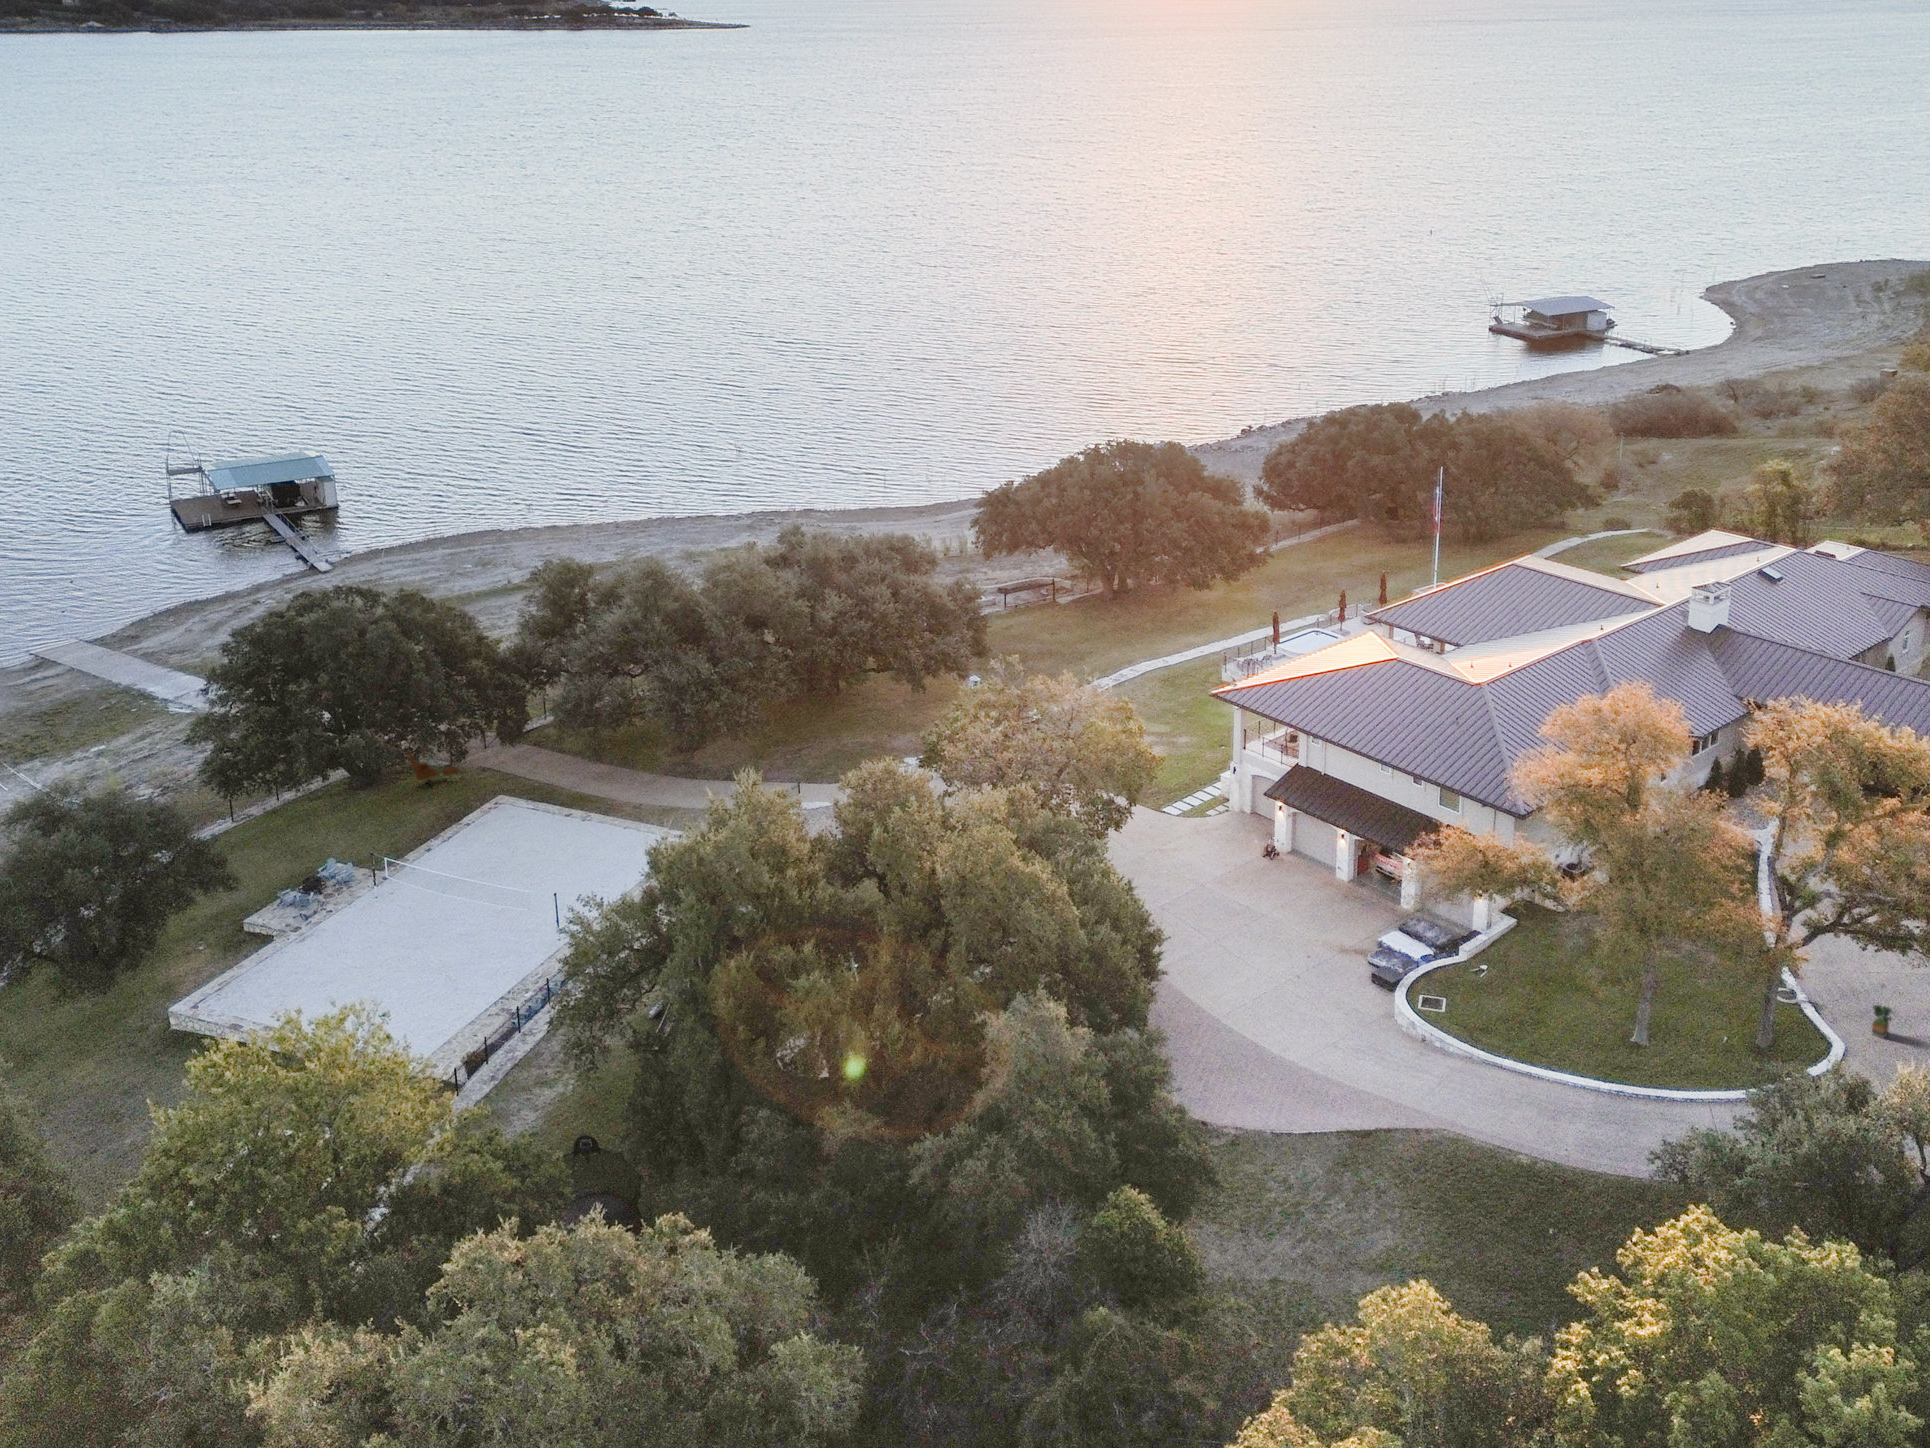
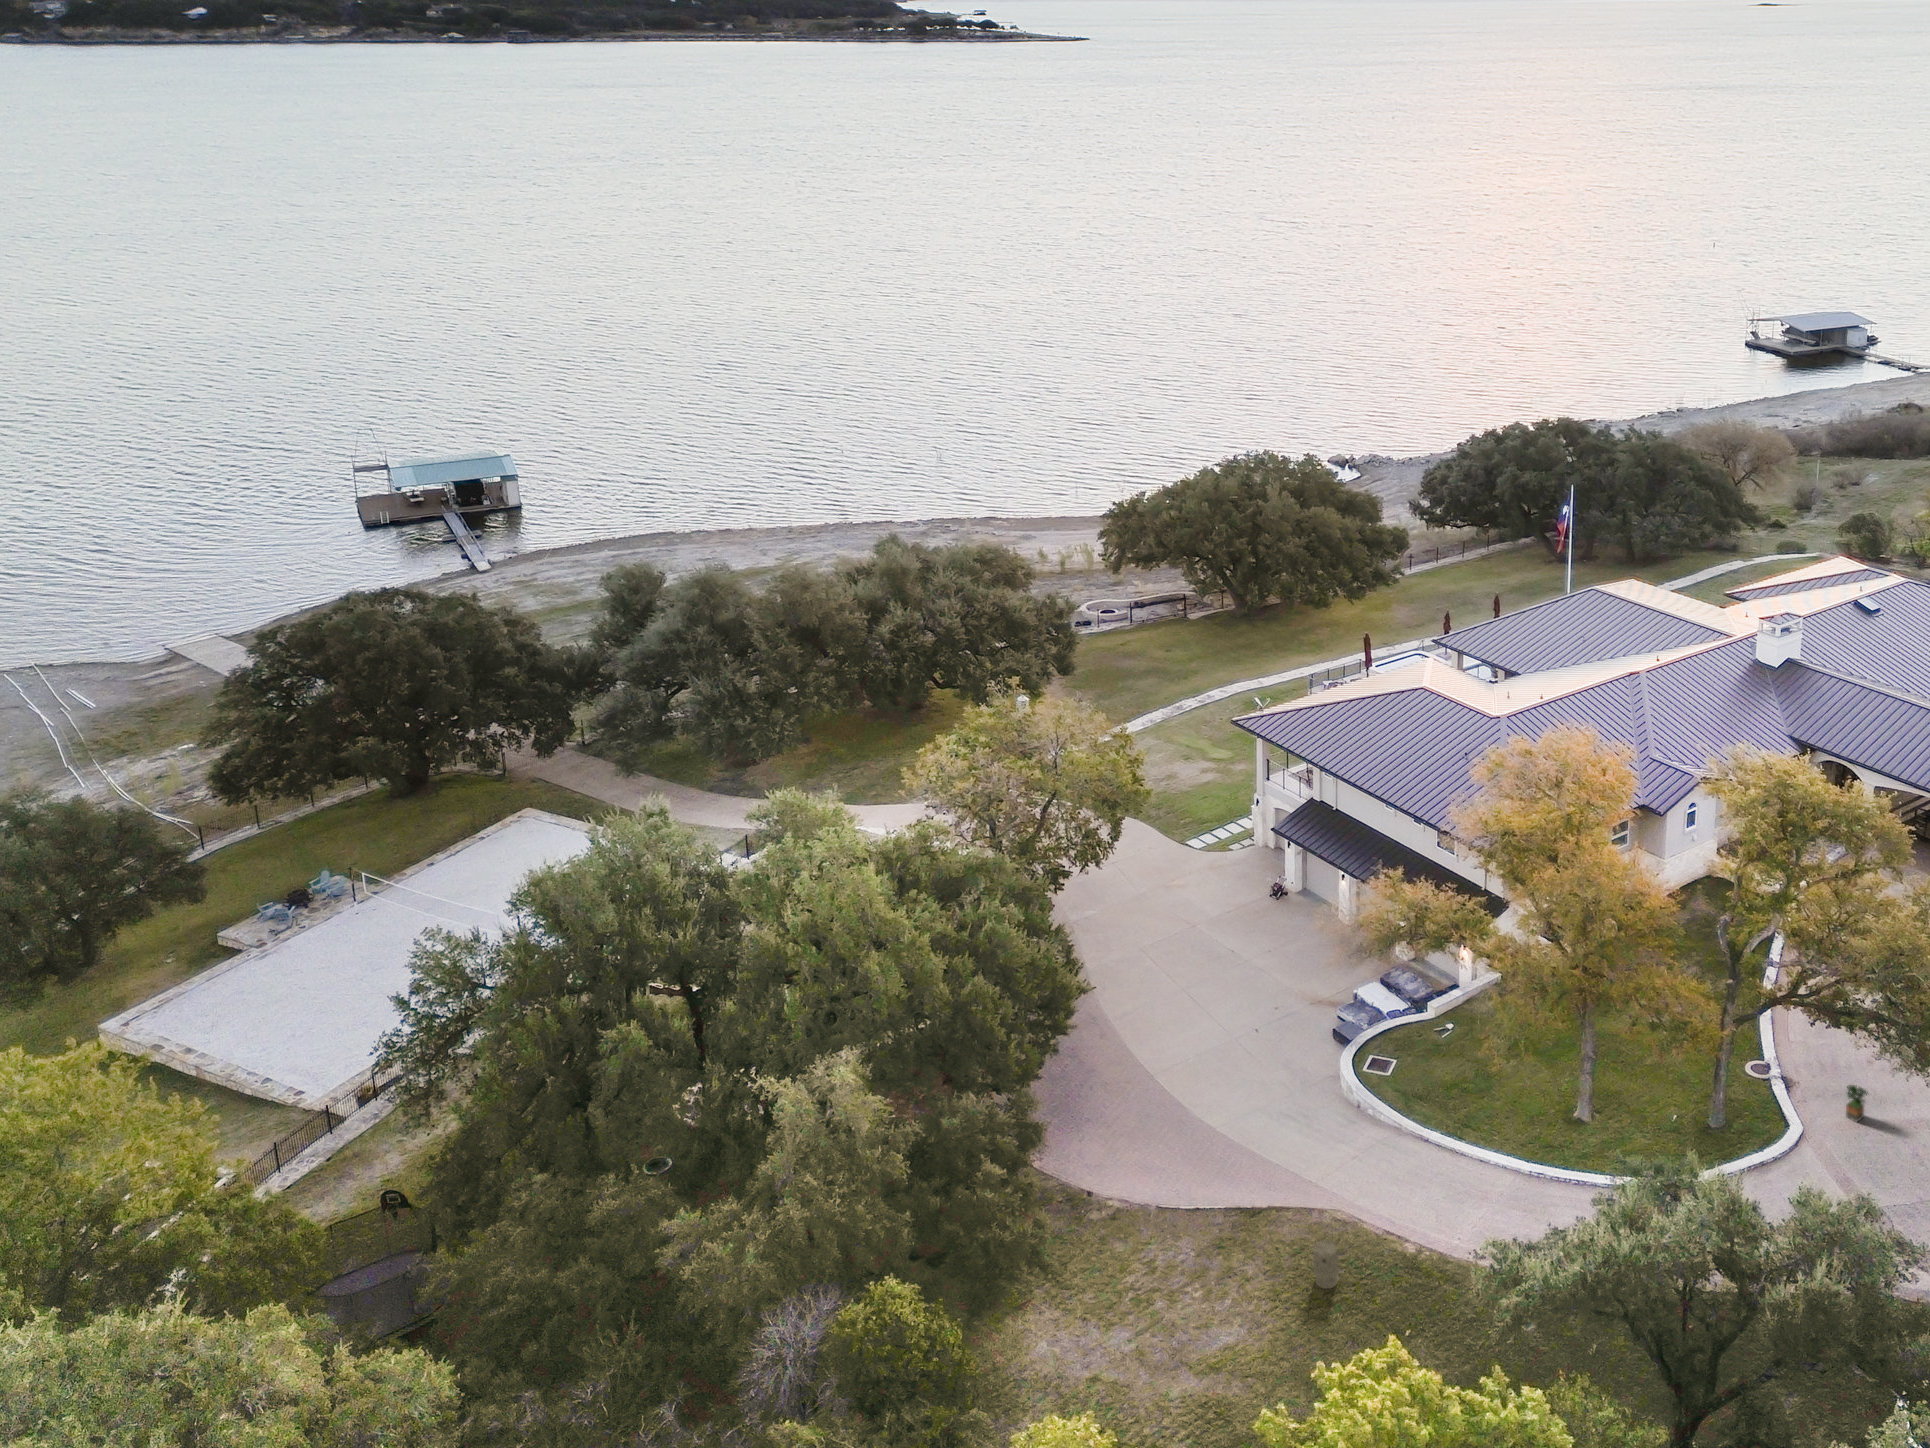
lounge chair: present [408,752,459,784] -> none [447,760,505,799]
trash can: none [1439,1152,1462,1196] -> present [1313,1240,1339,1289]

